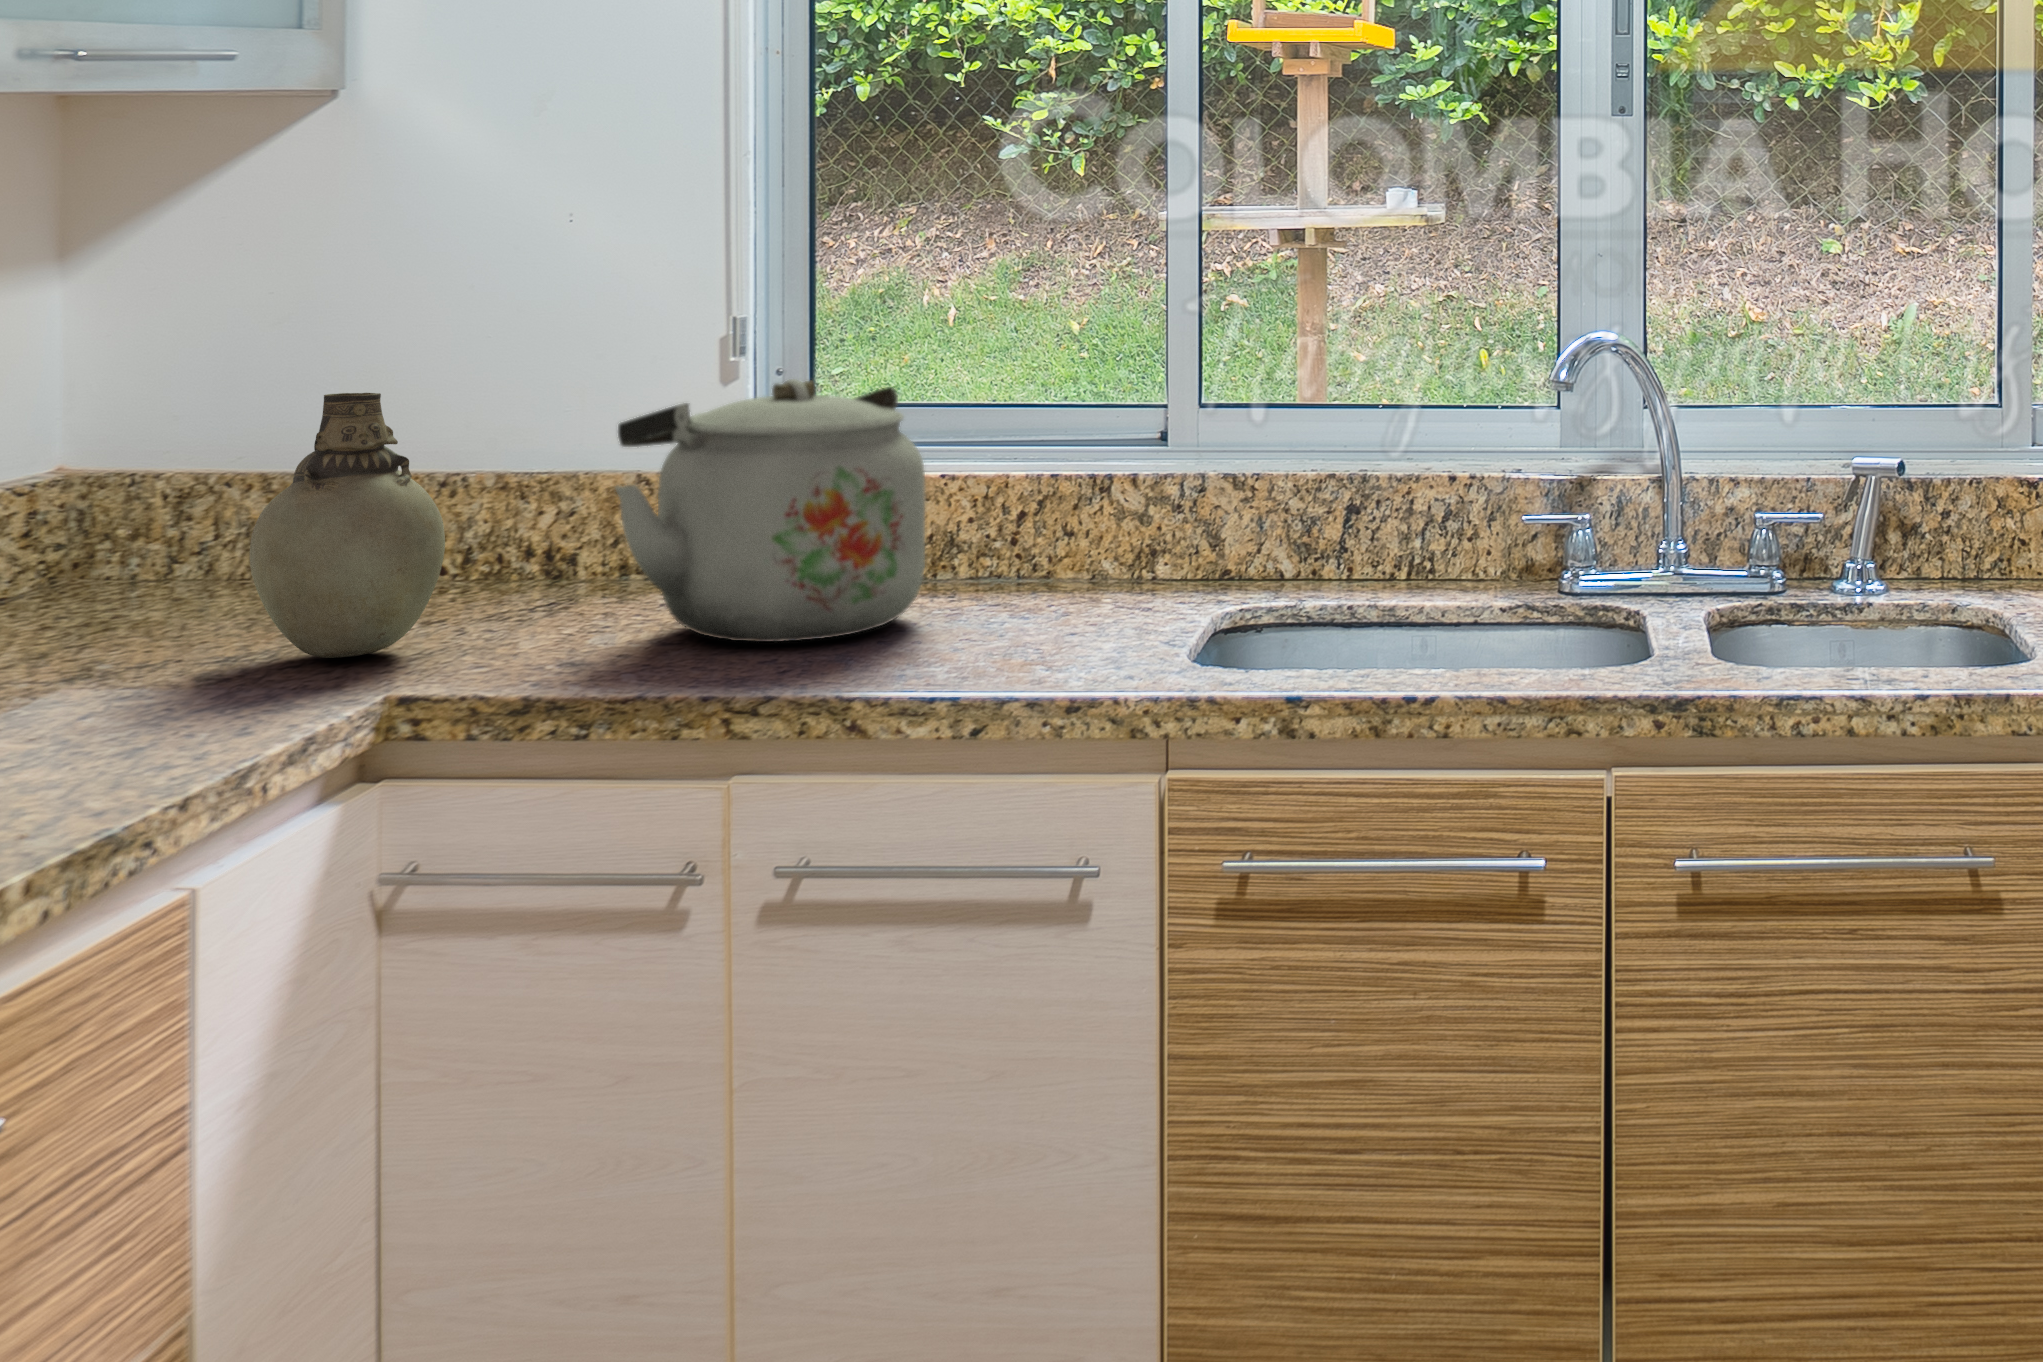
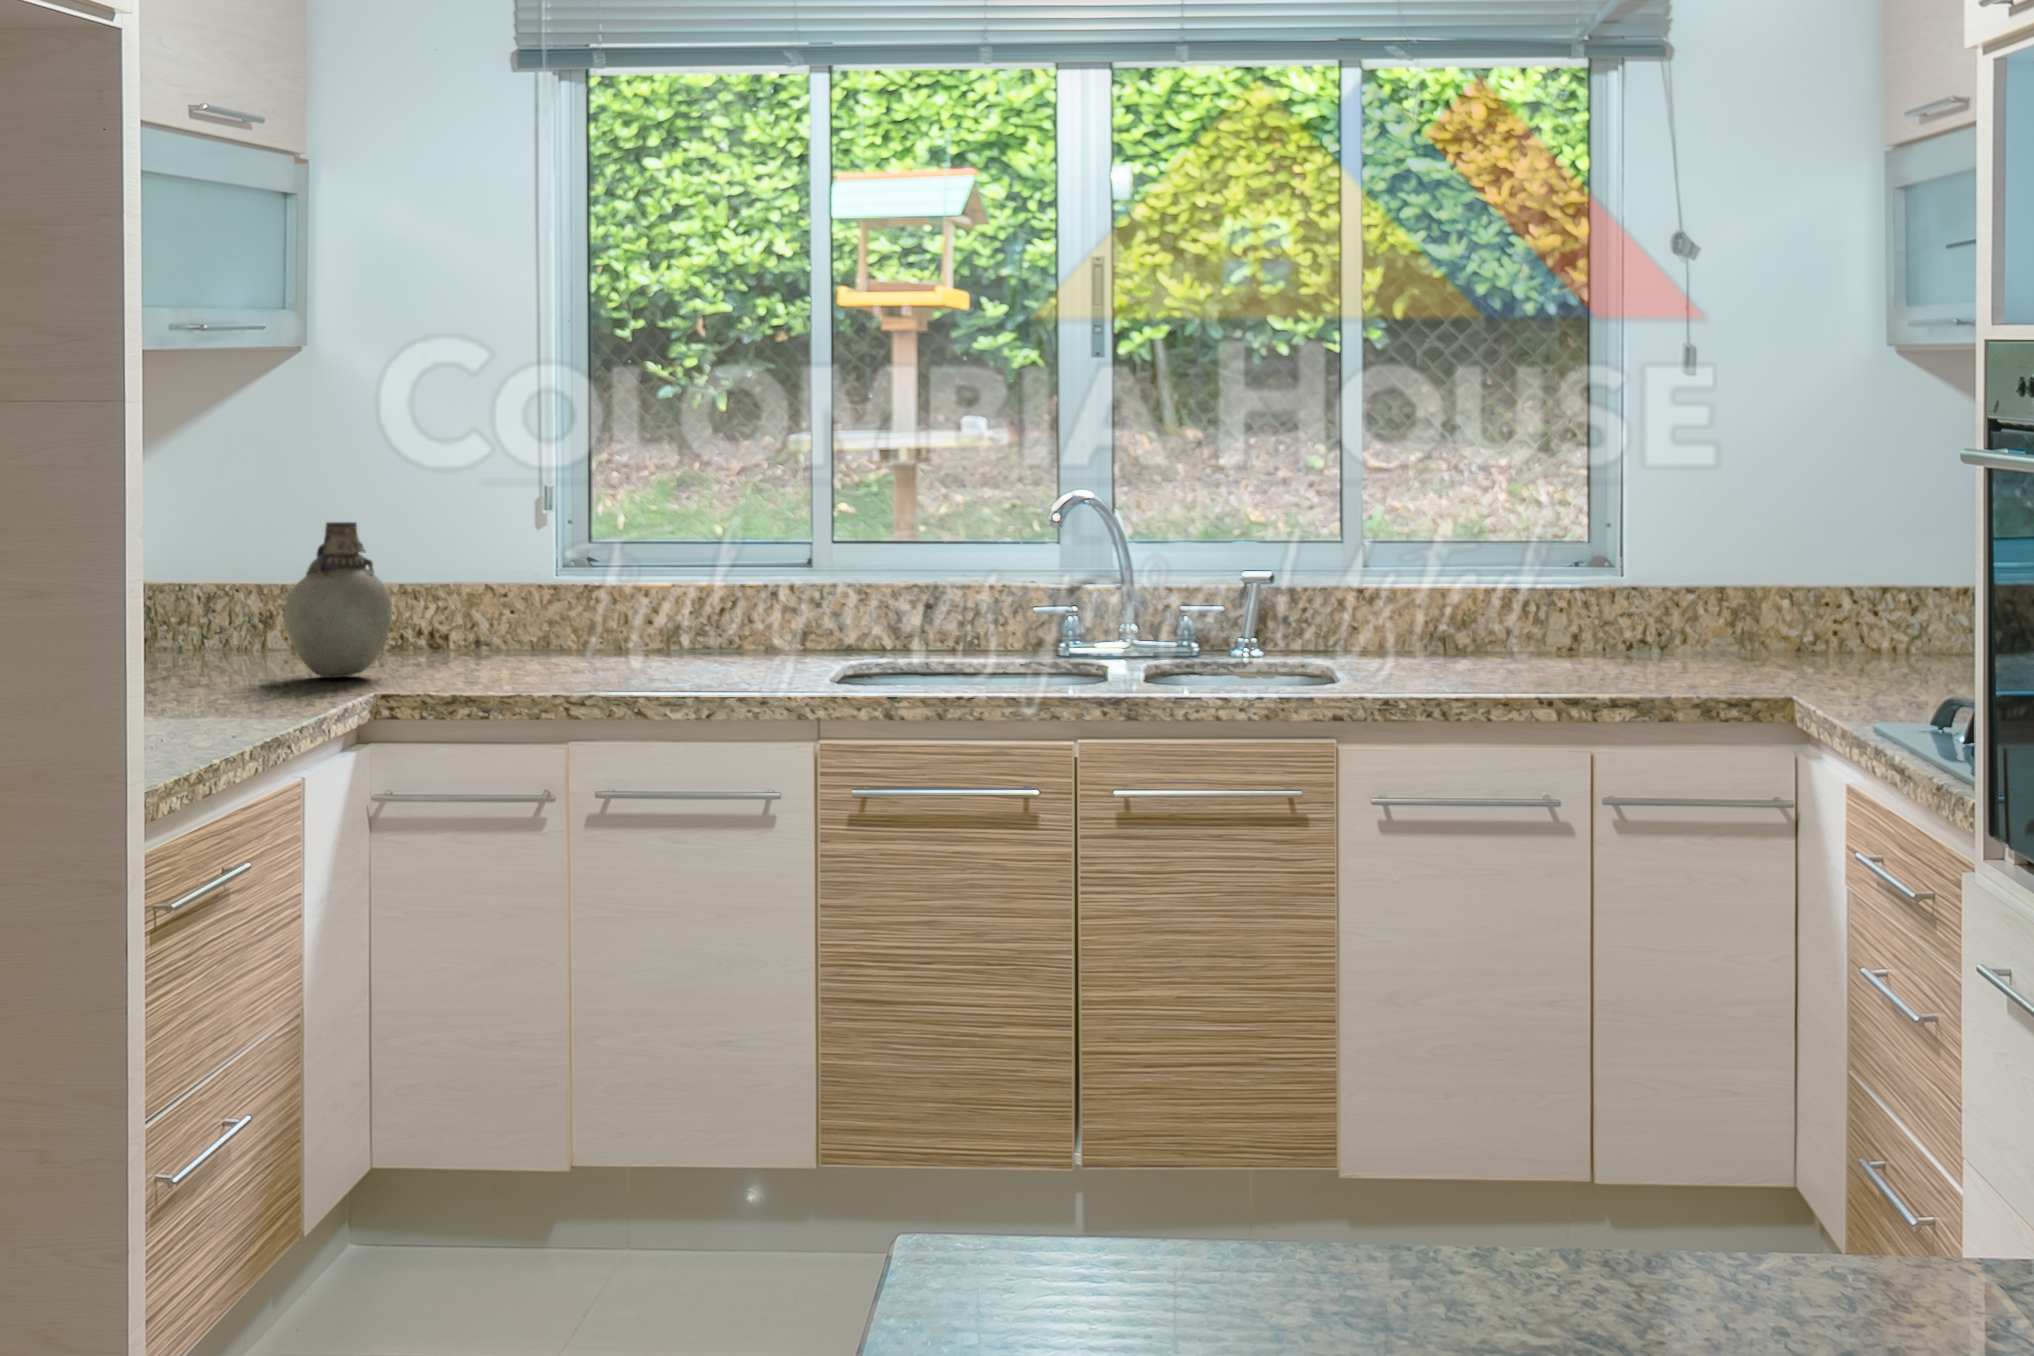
kettle: present [615,379,925,642] -> none [485,517,668,673]

